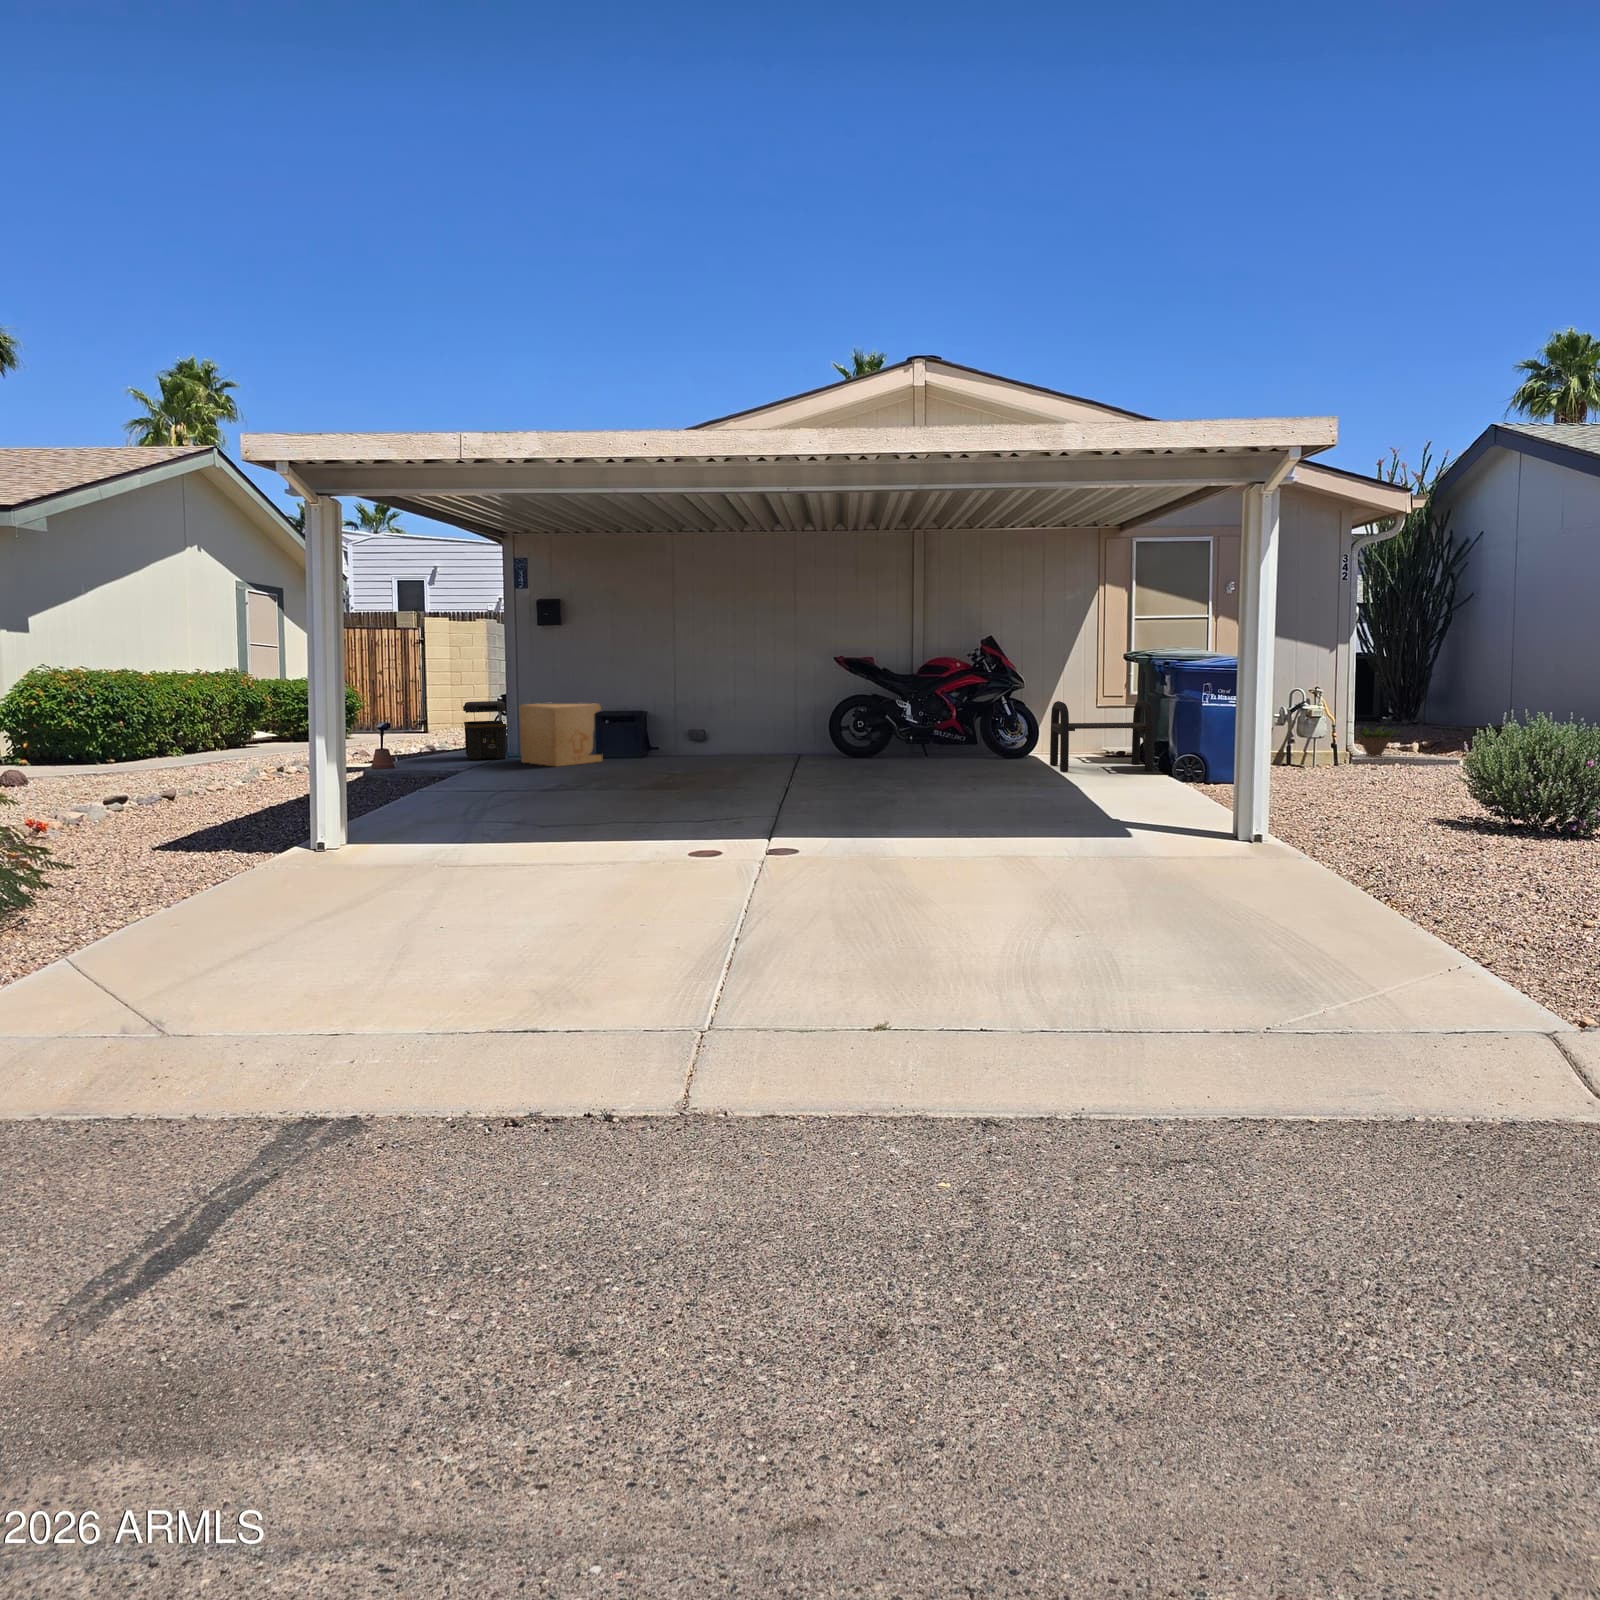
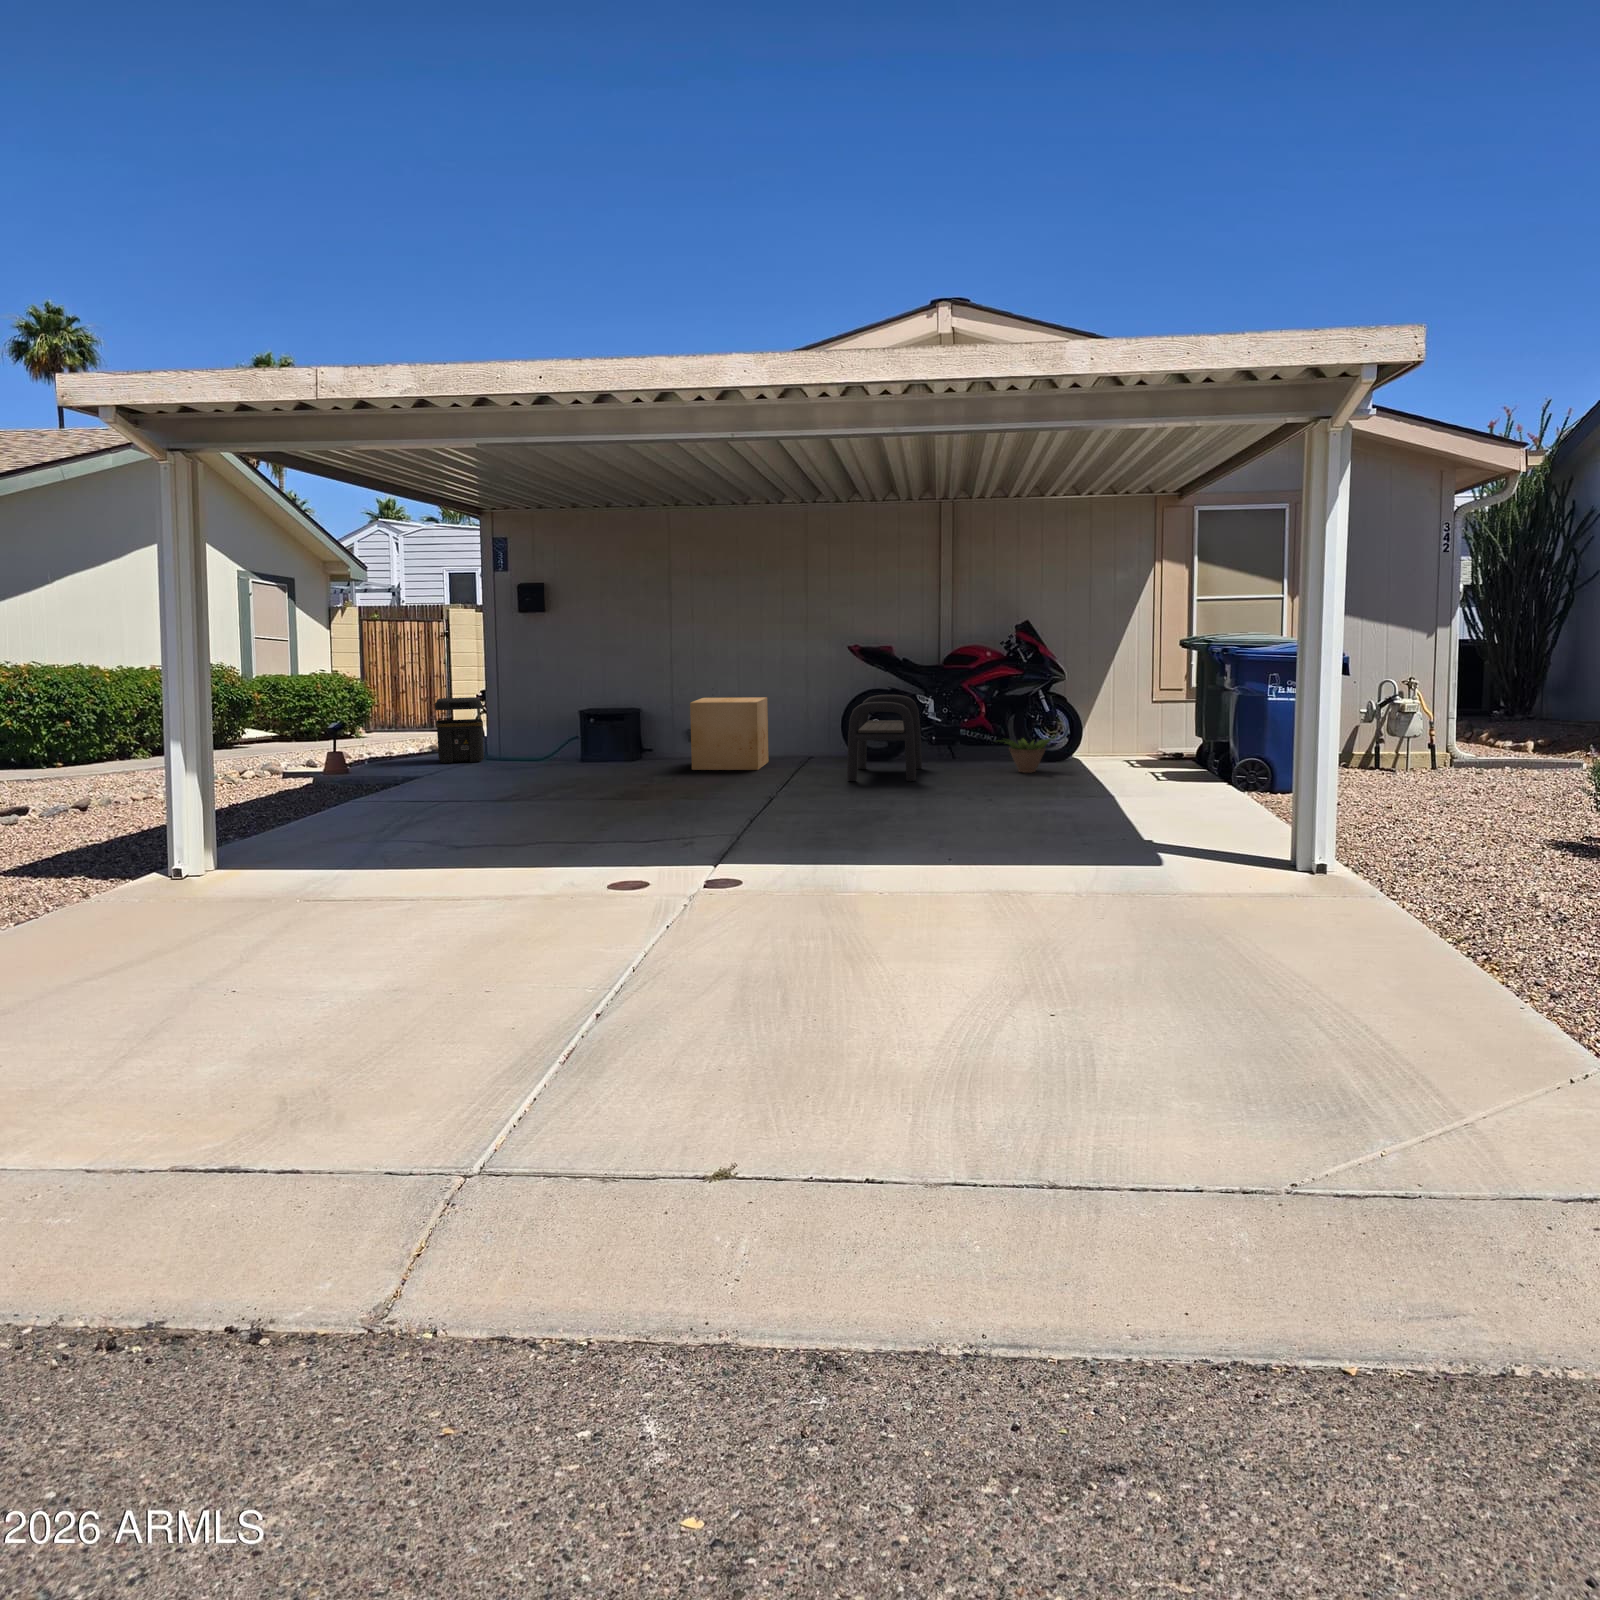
bench: present [1050,700,1154,772] -> present [847,695,922,781]
cardboard box: present [519,704,602,766] -> present [690,697,769,770]
decorative plant: present [1356,726,1400,756] -> present [1002,738,1054,772]

